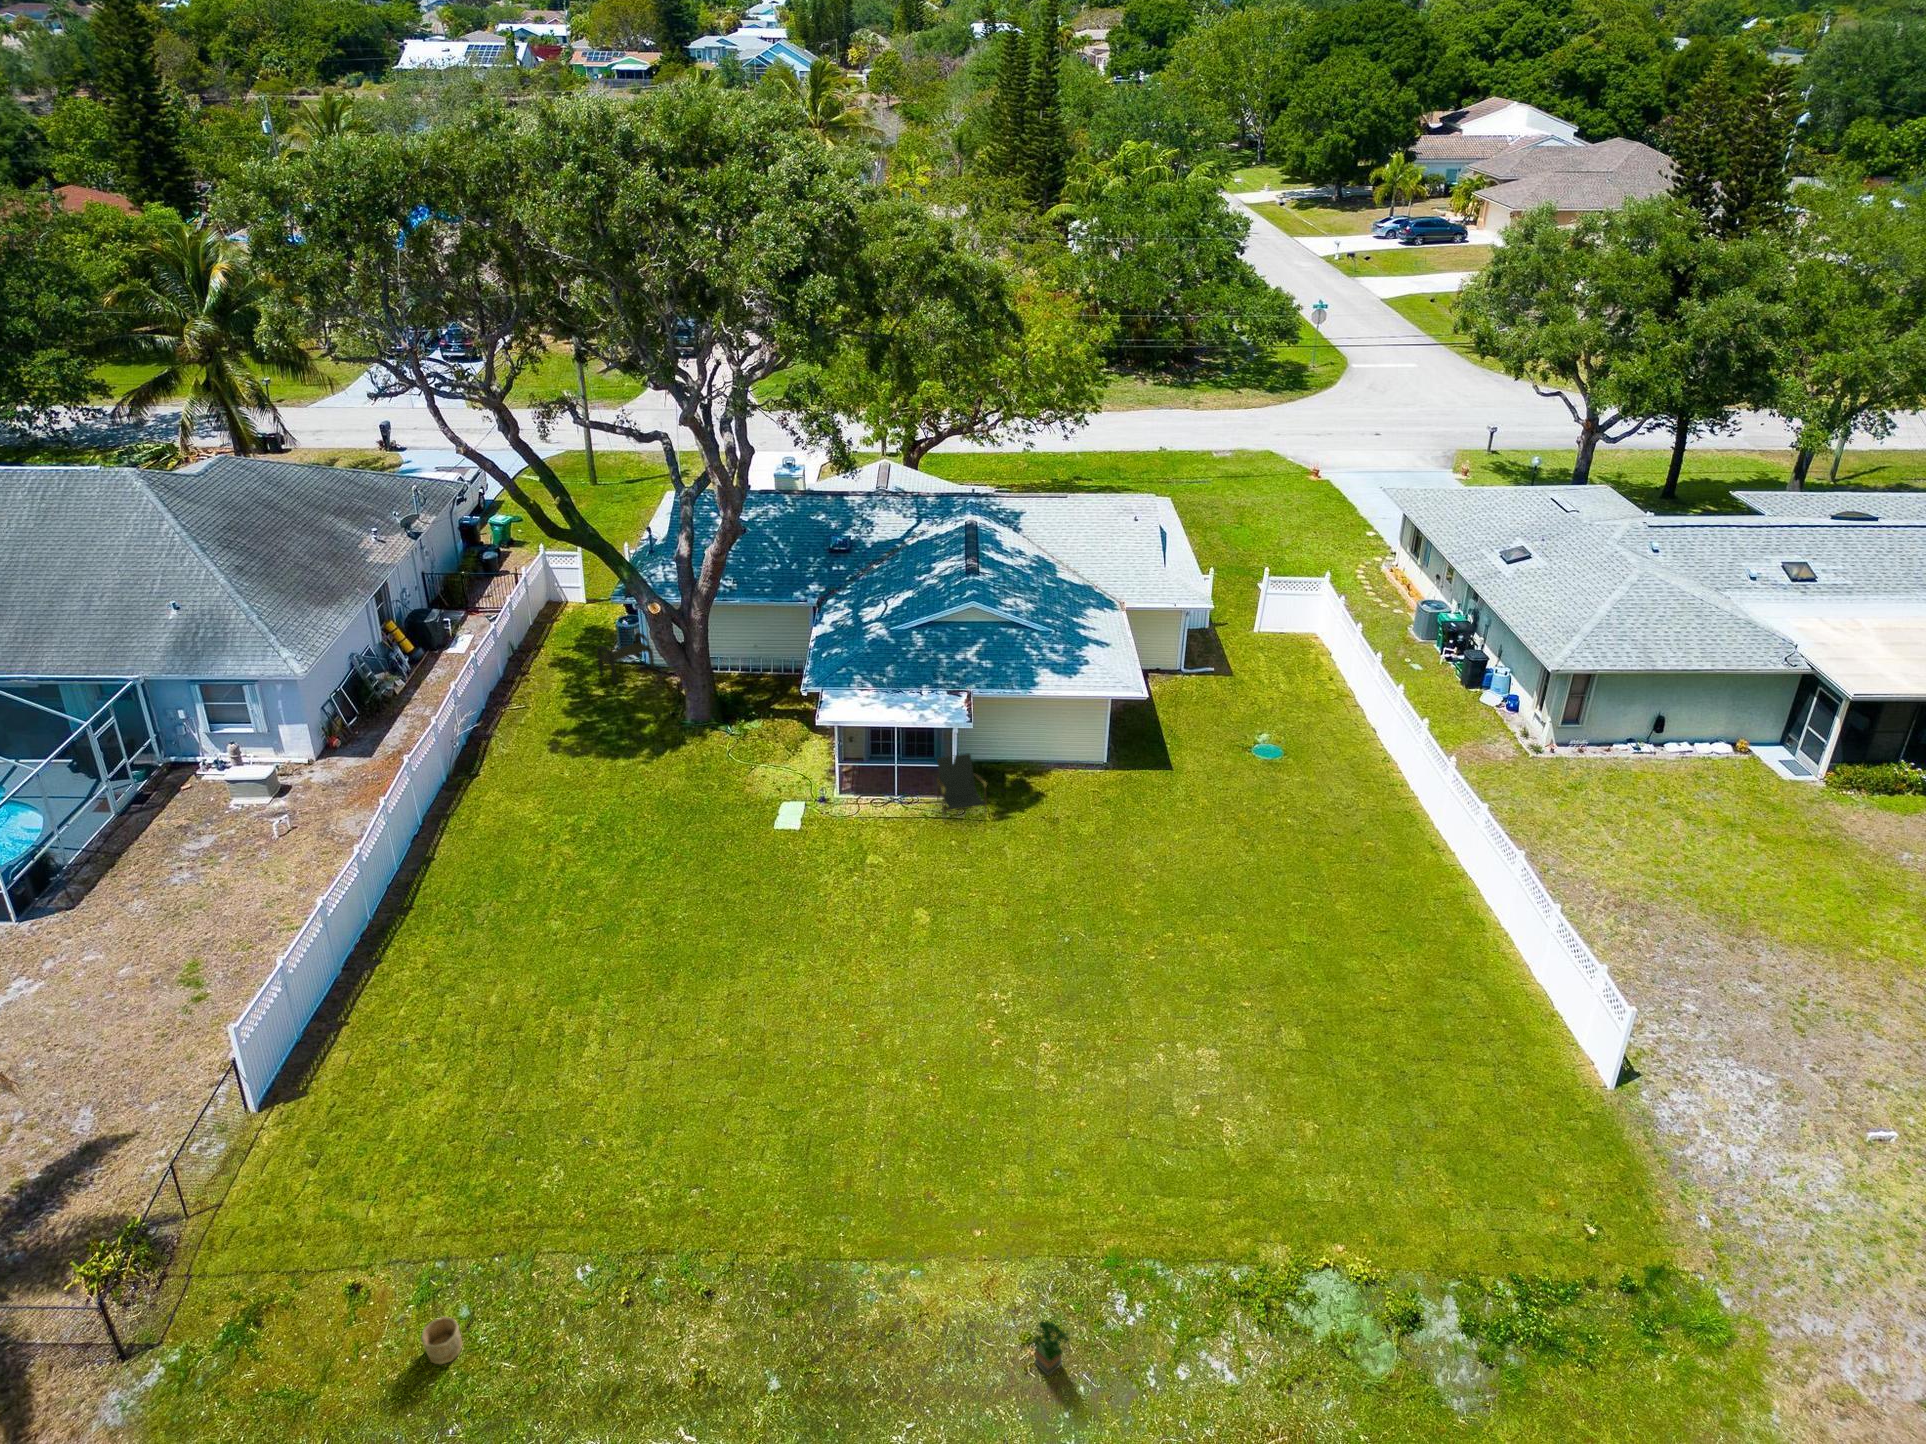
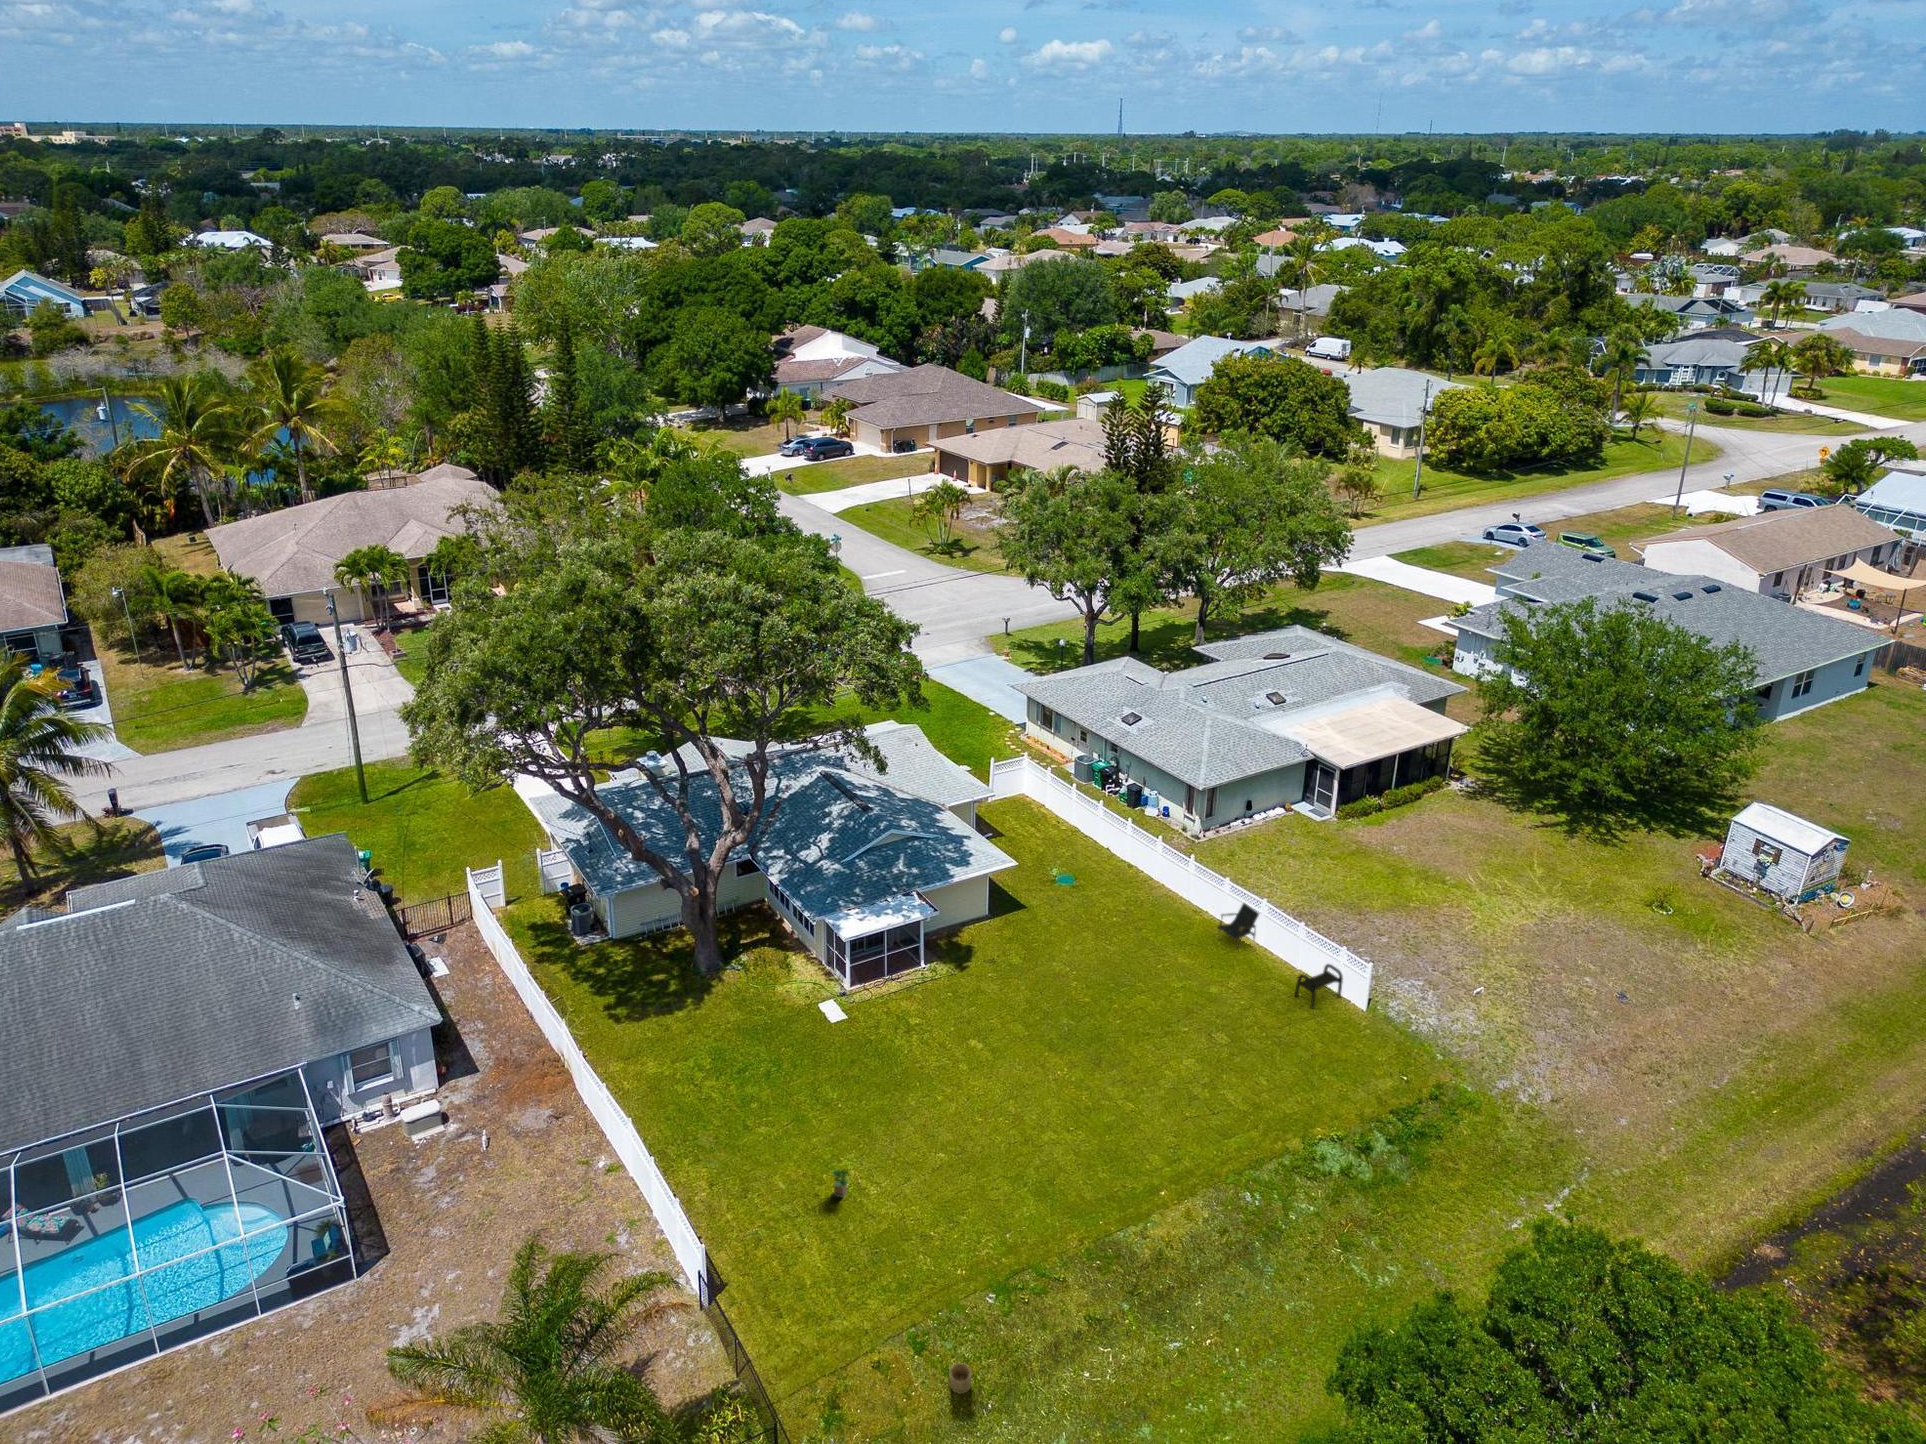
bench: present [597,633,655,684] -> present [1295,964,1343,1008]
lounge chair: present [937,754,987,822] -> present [1218,903,1259,946]
potted tree: present [1035,1321,1069,1376] -> present [833,1169,849,1197]

